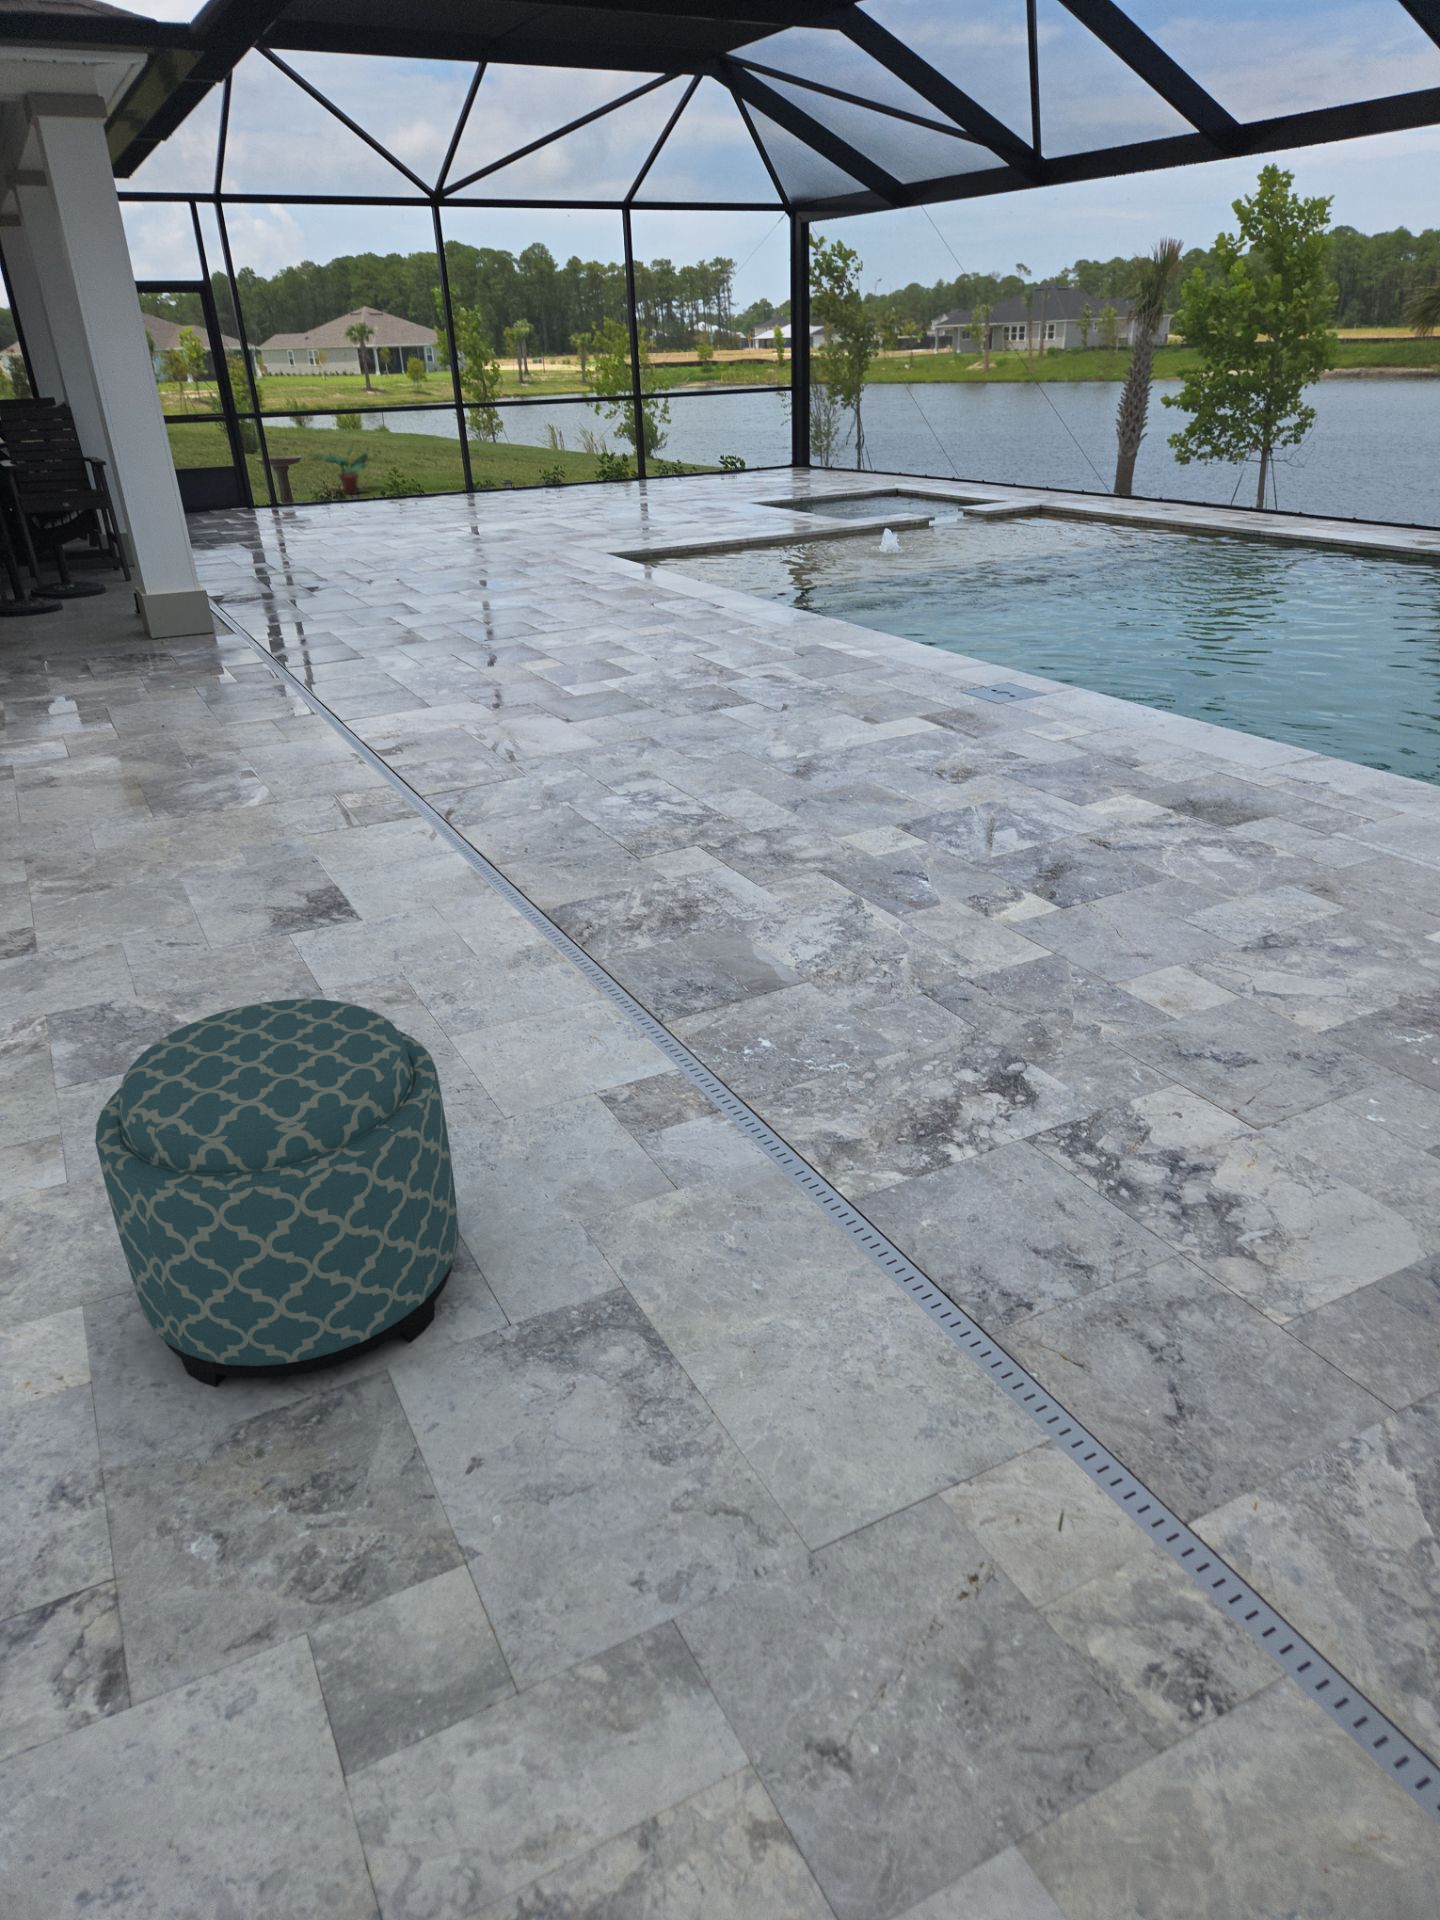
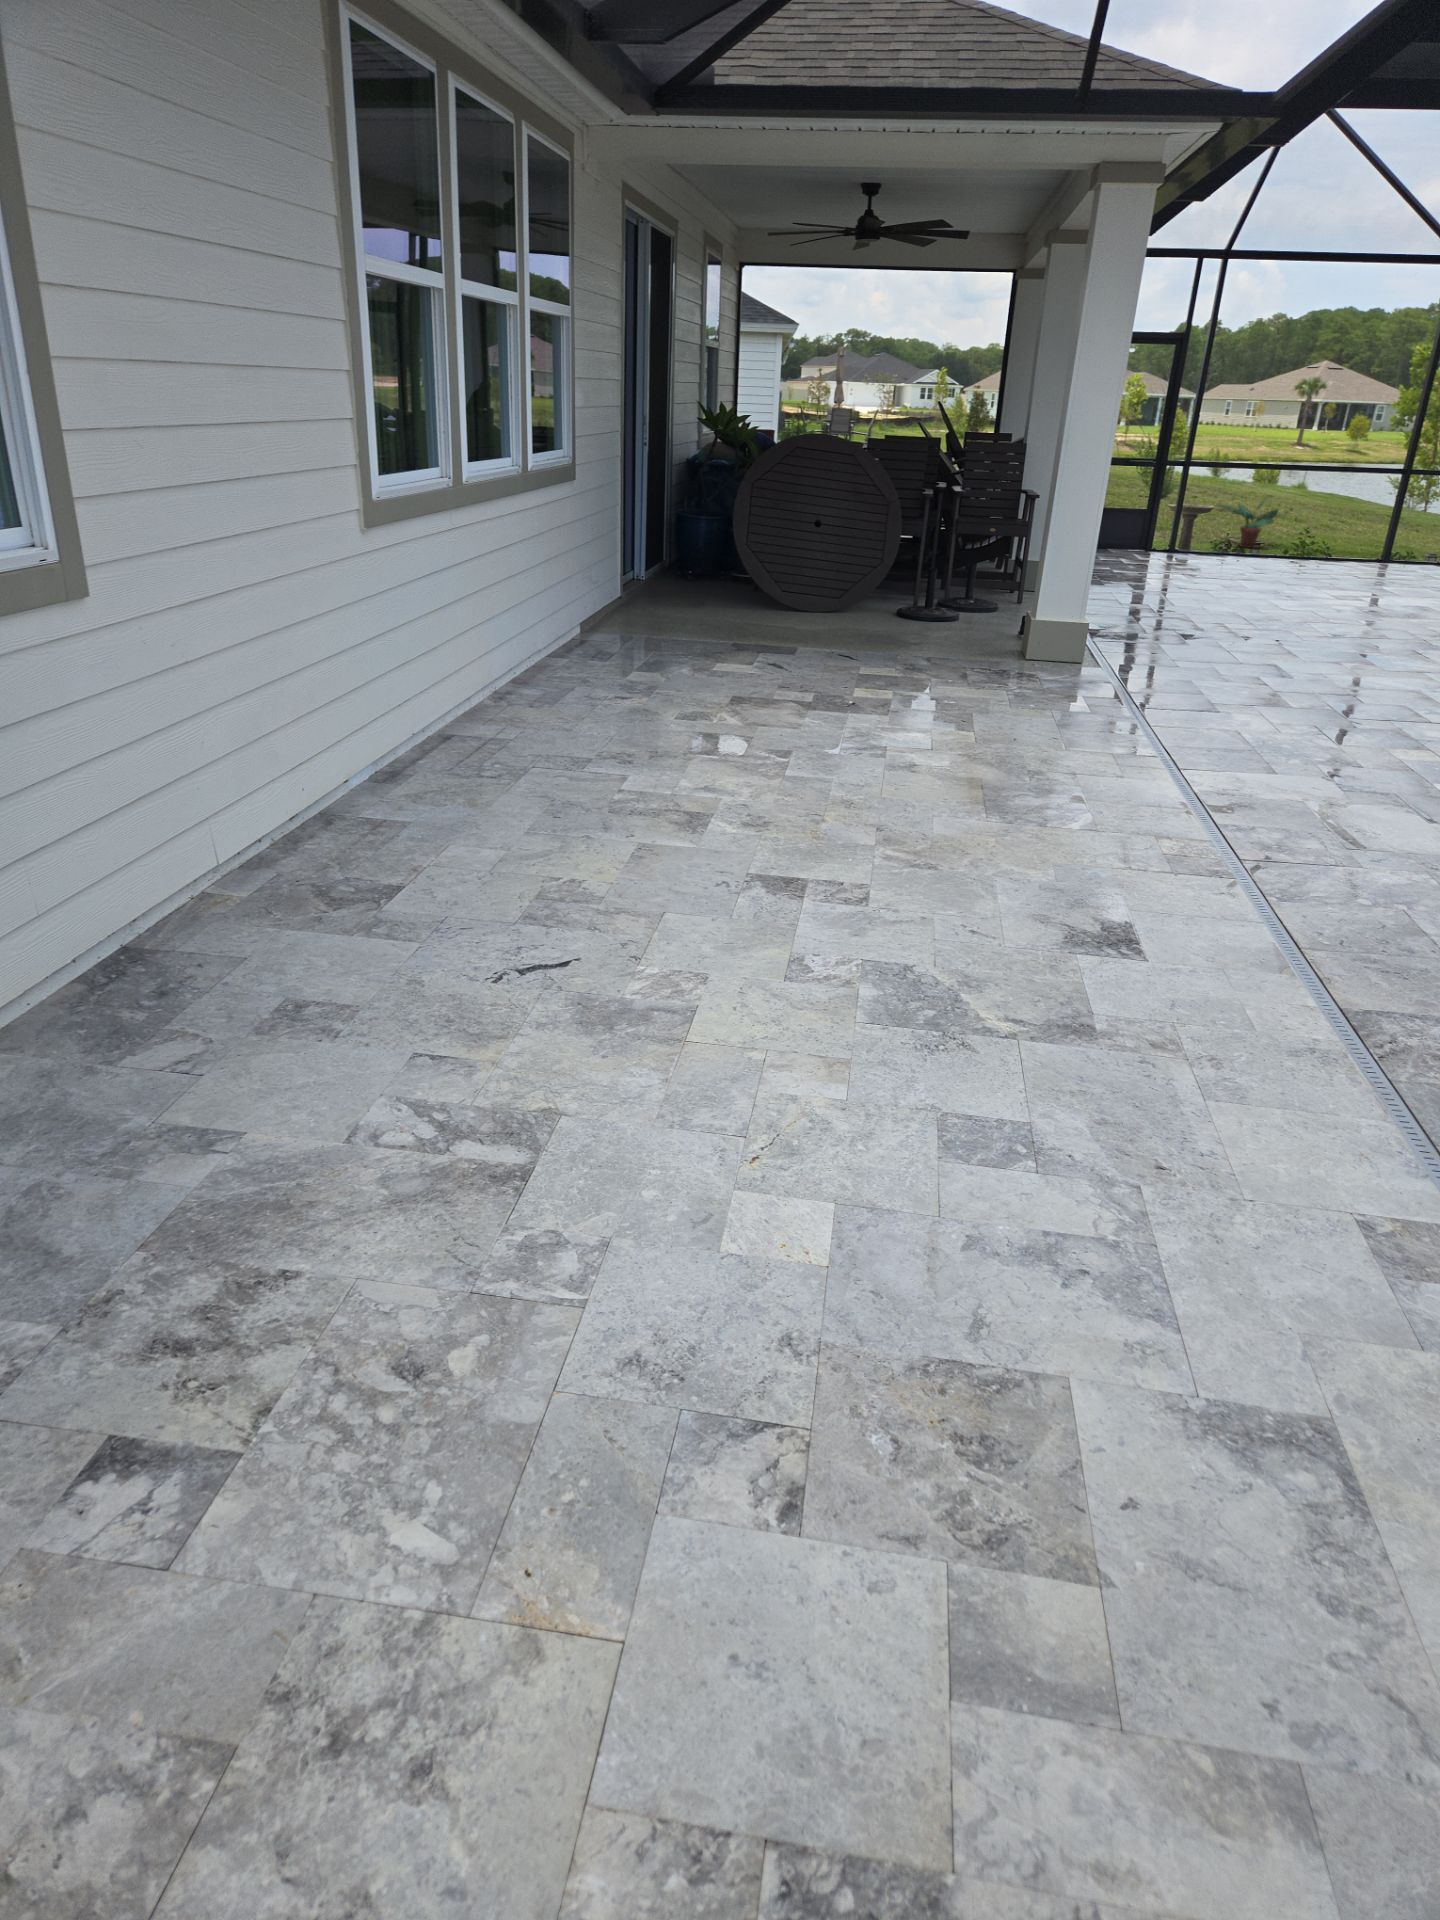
ottoman: present [95,999,459,1387] -> none [882,1001,1212,1365]

